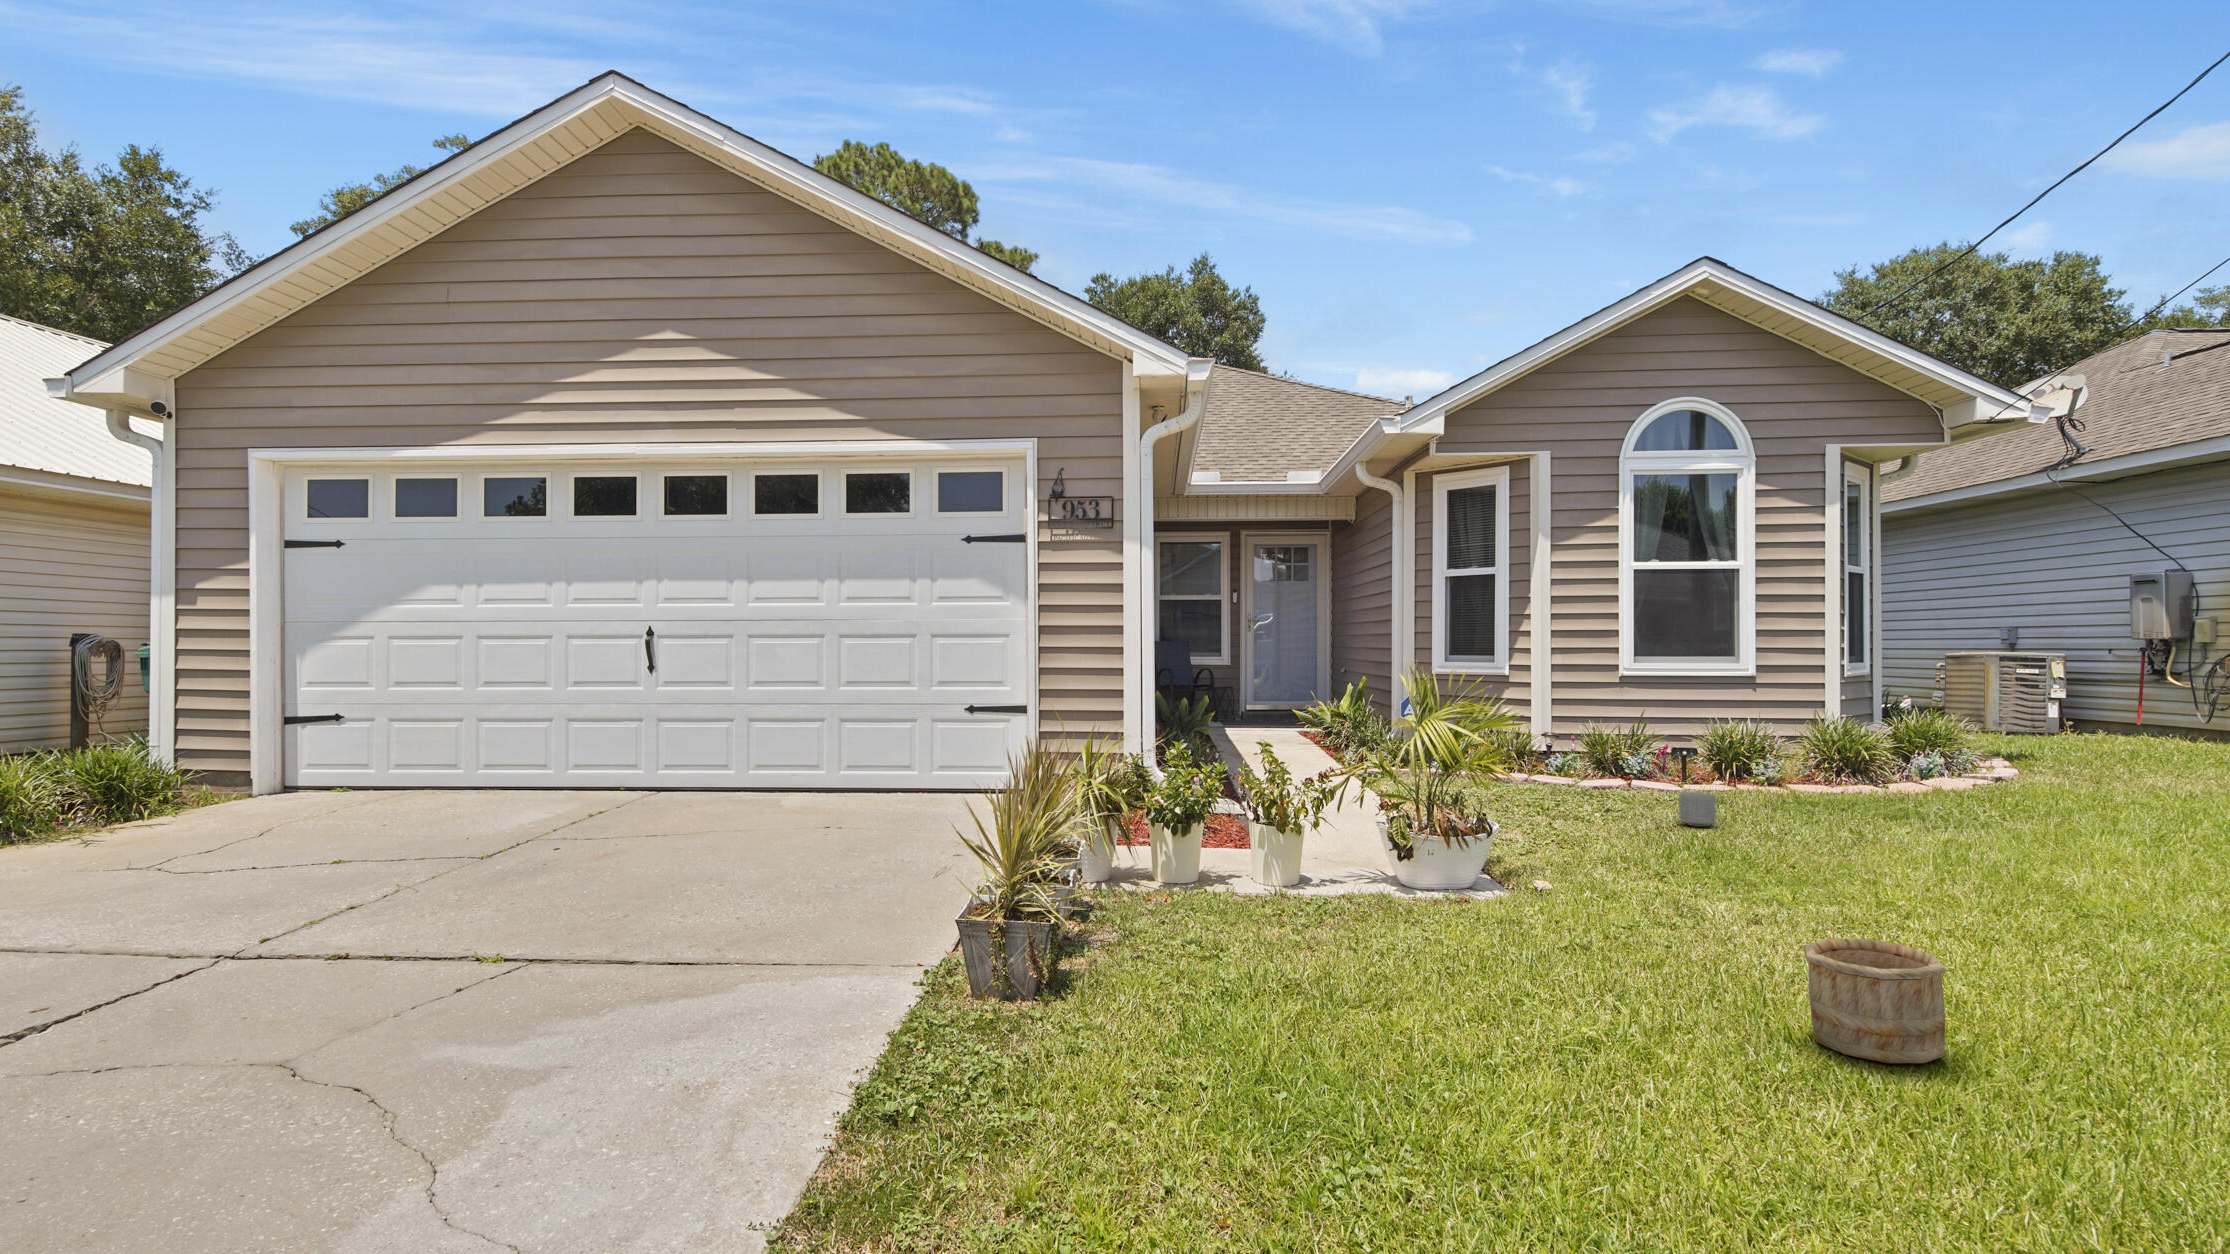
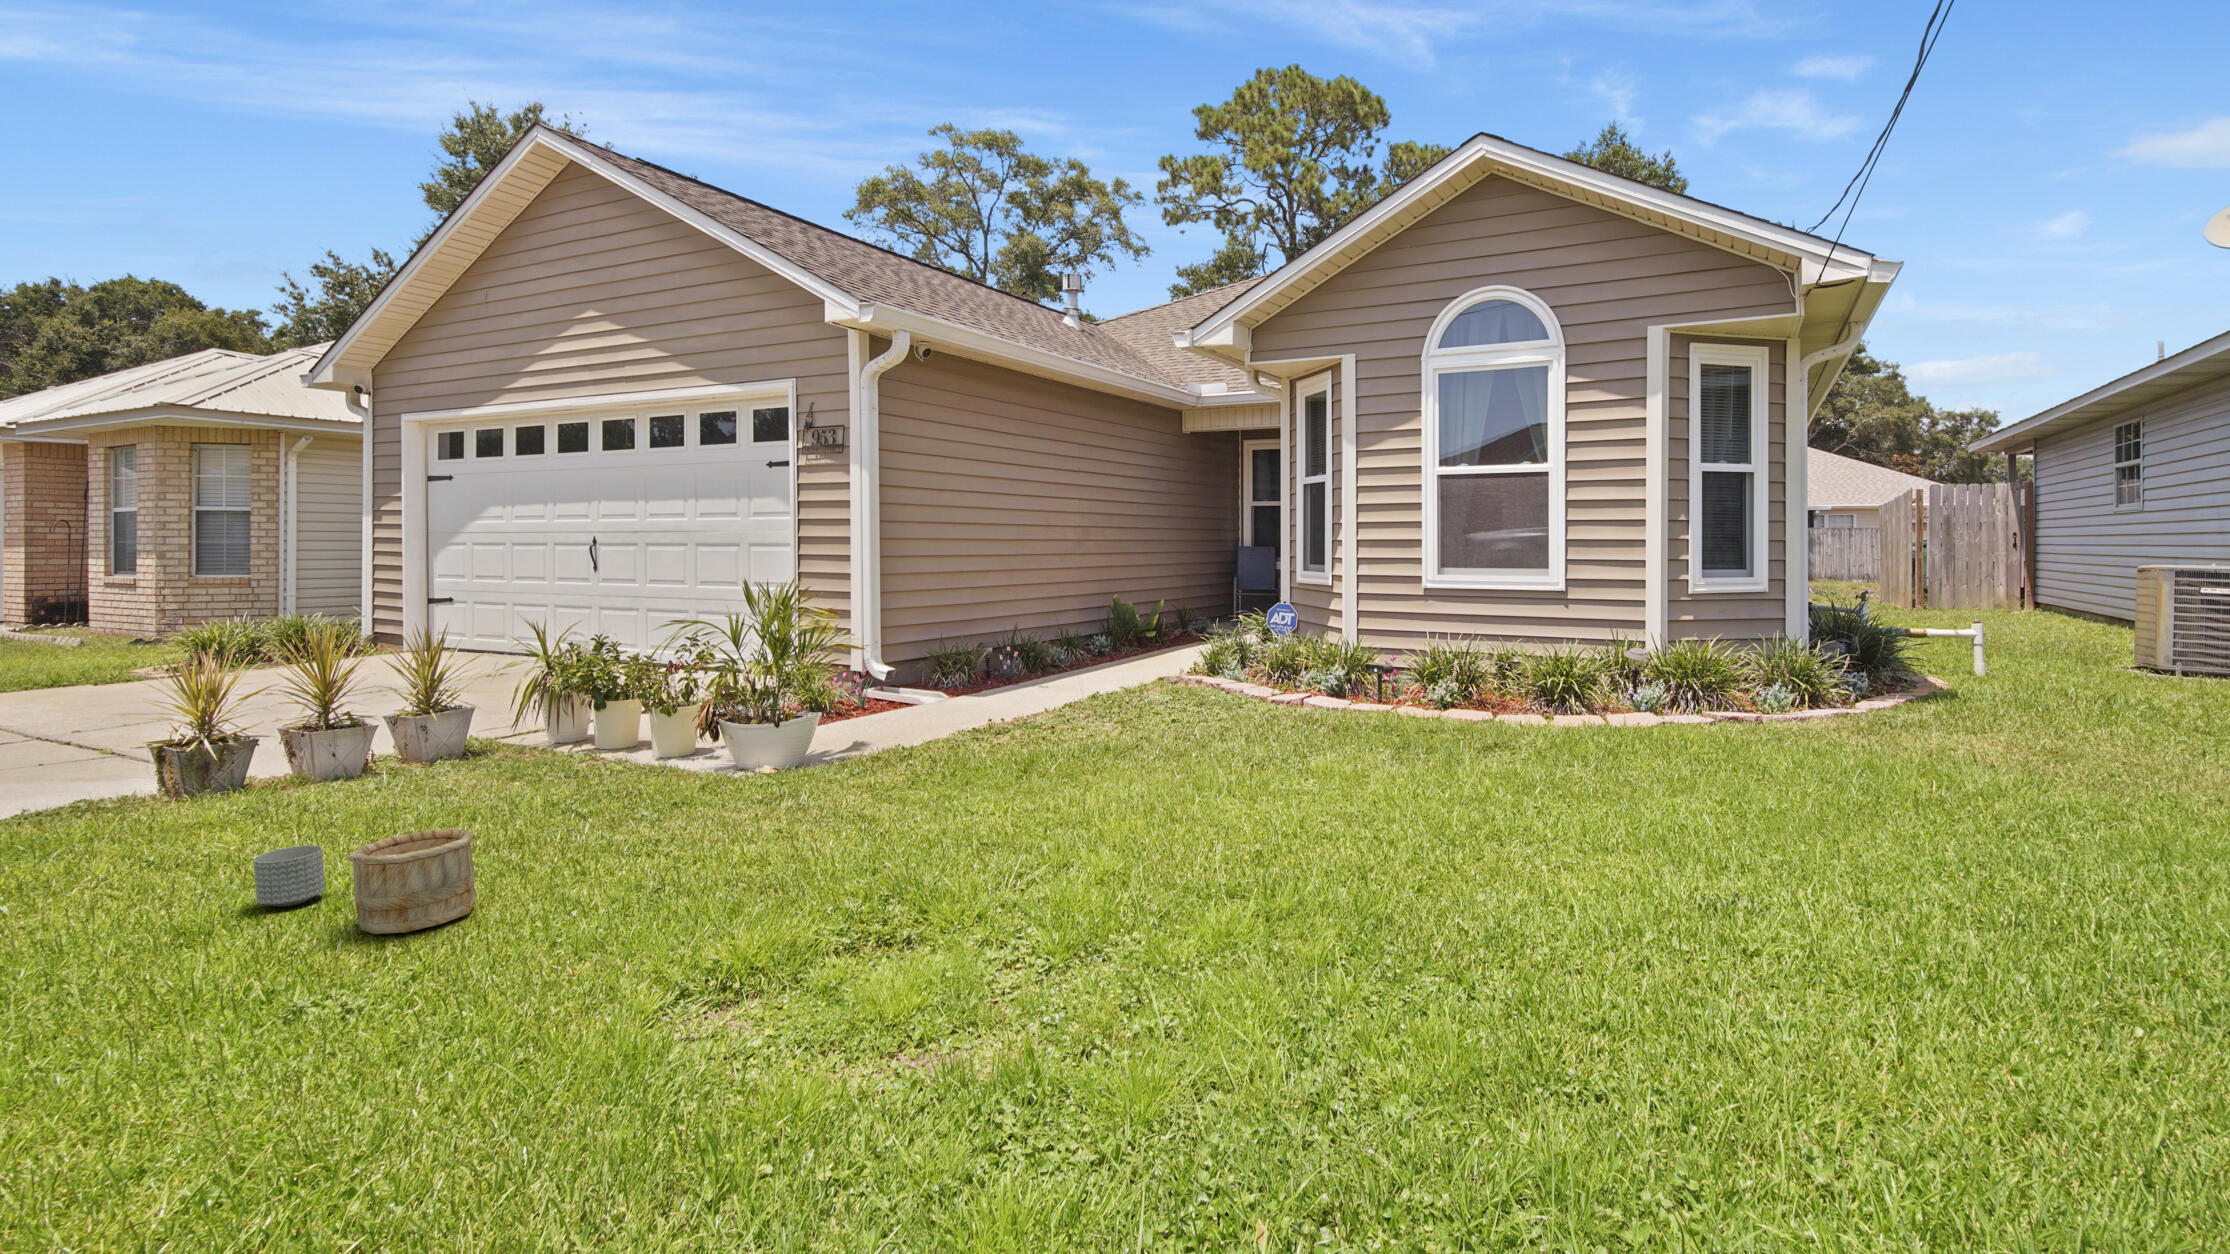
planter: present [1679,792,1716,827] -> present [253,845,325,907]

